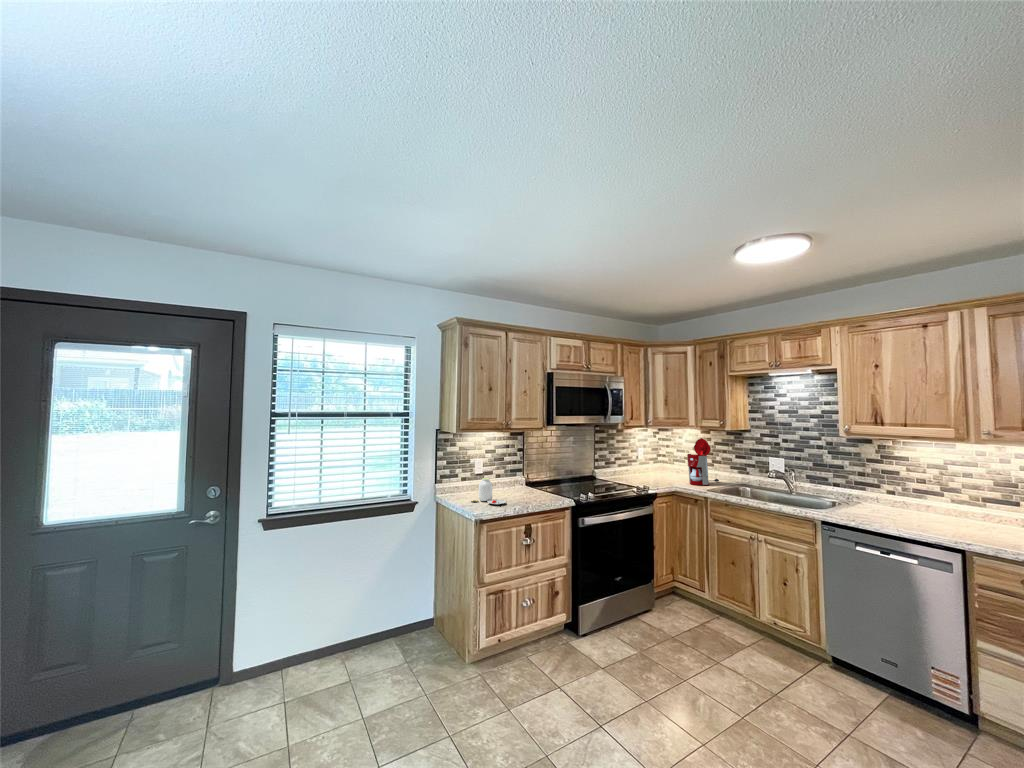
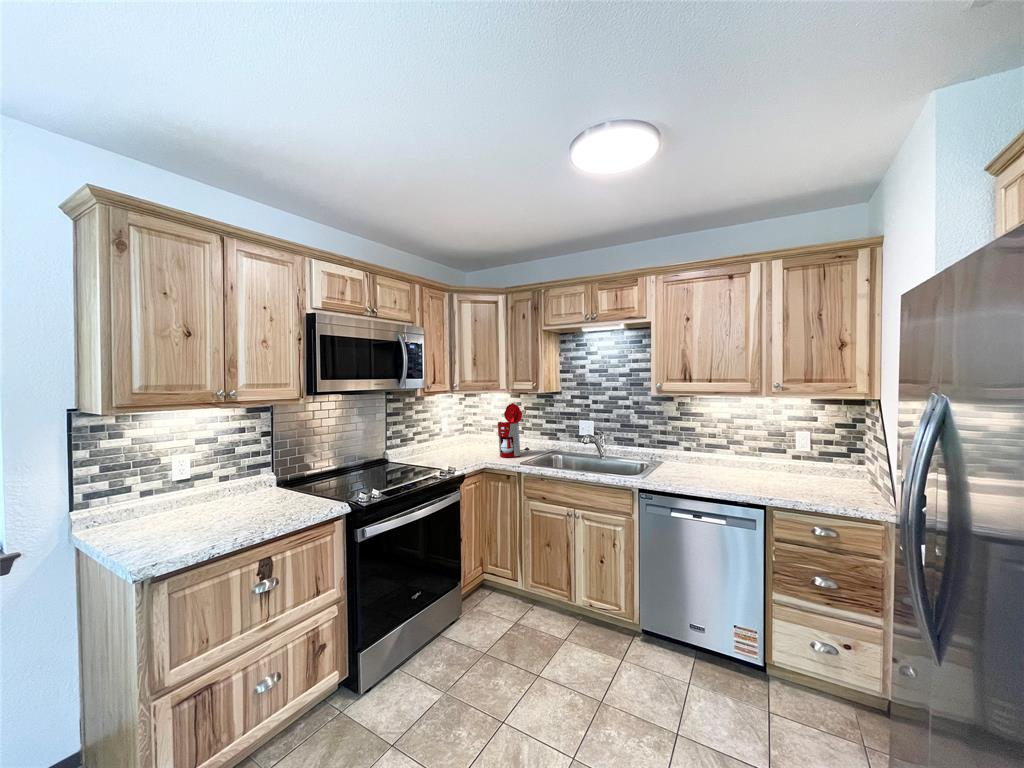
jar: present [472,478,505,504] -> none [145,489,219,537]

